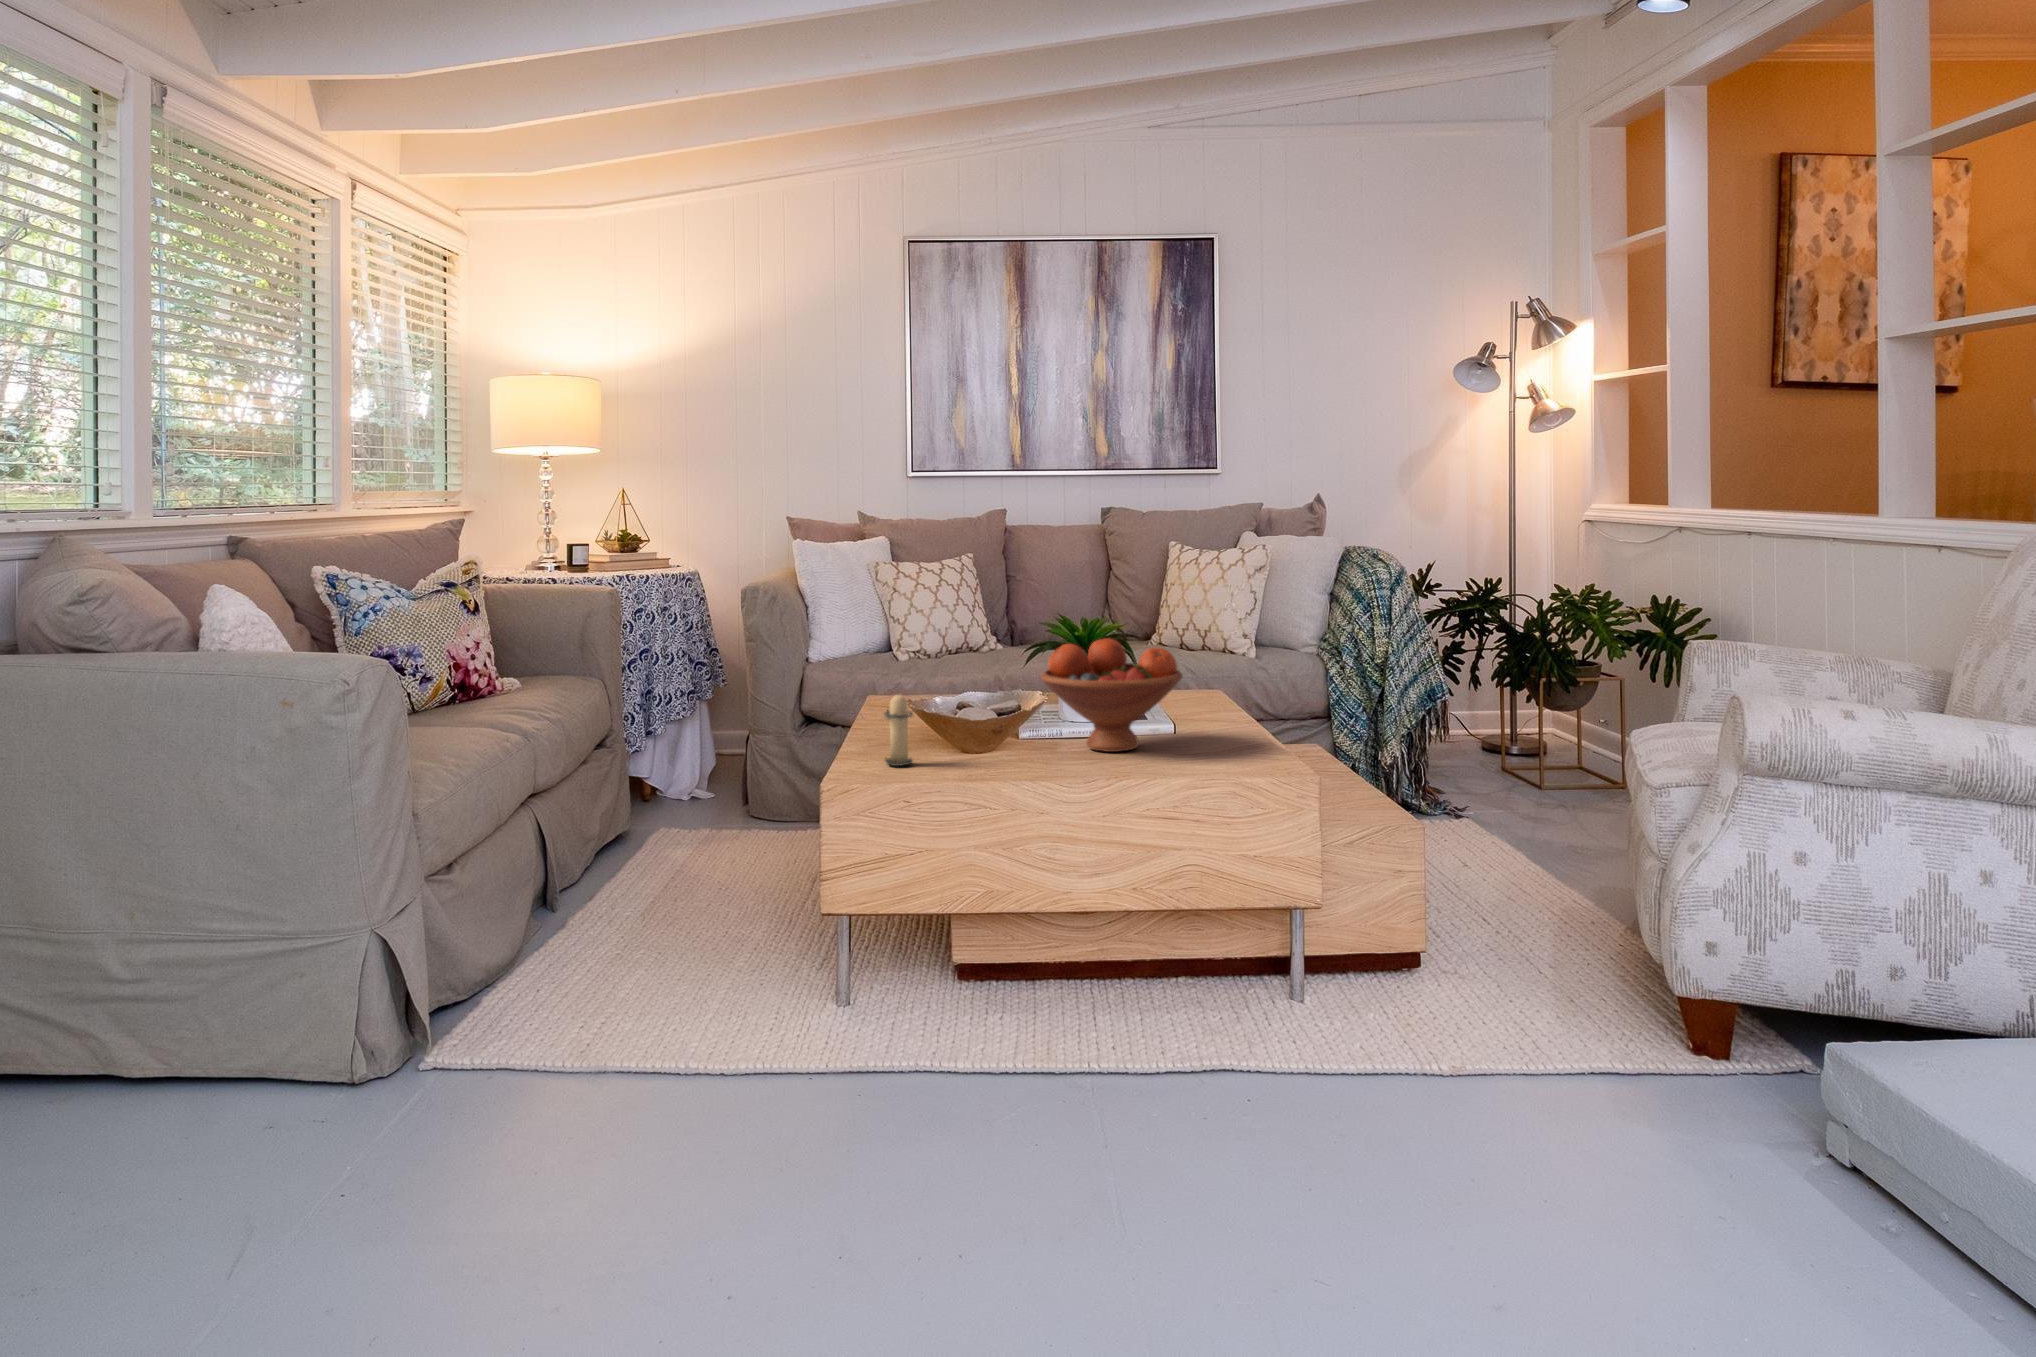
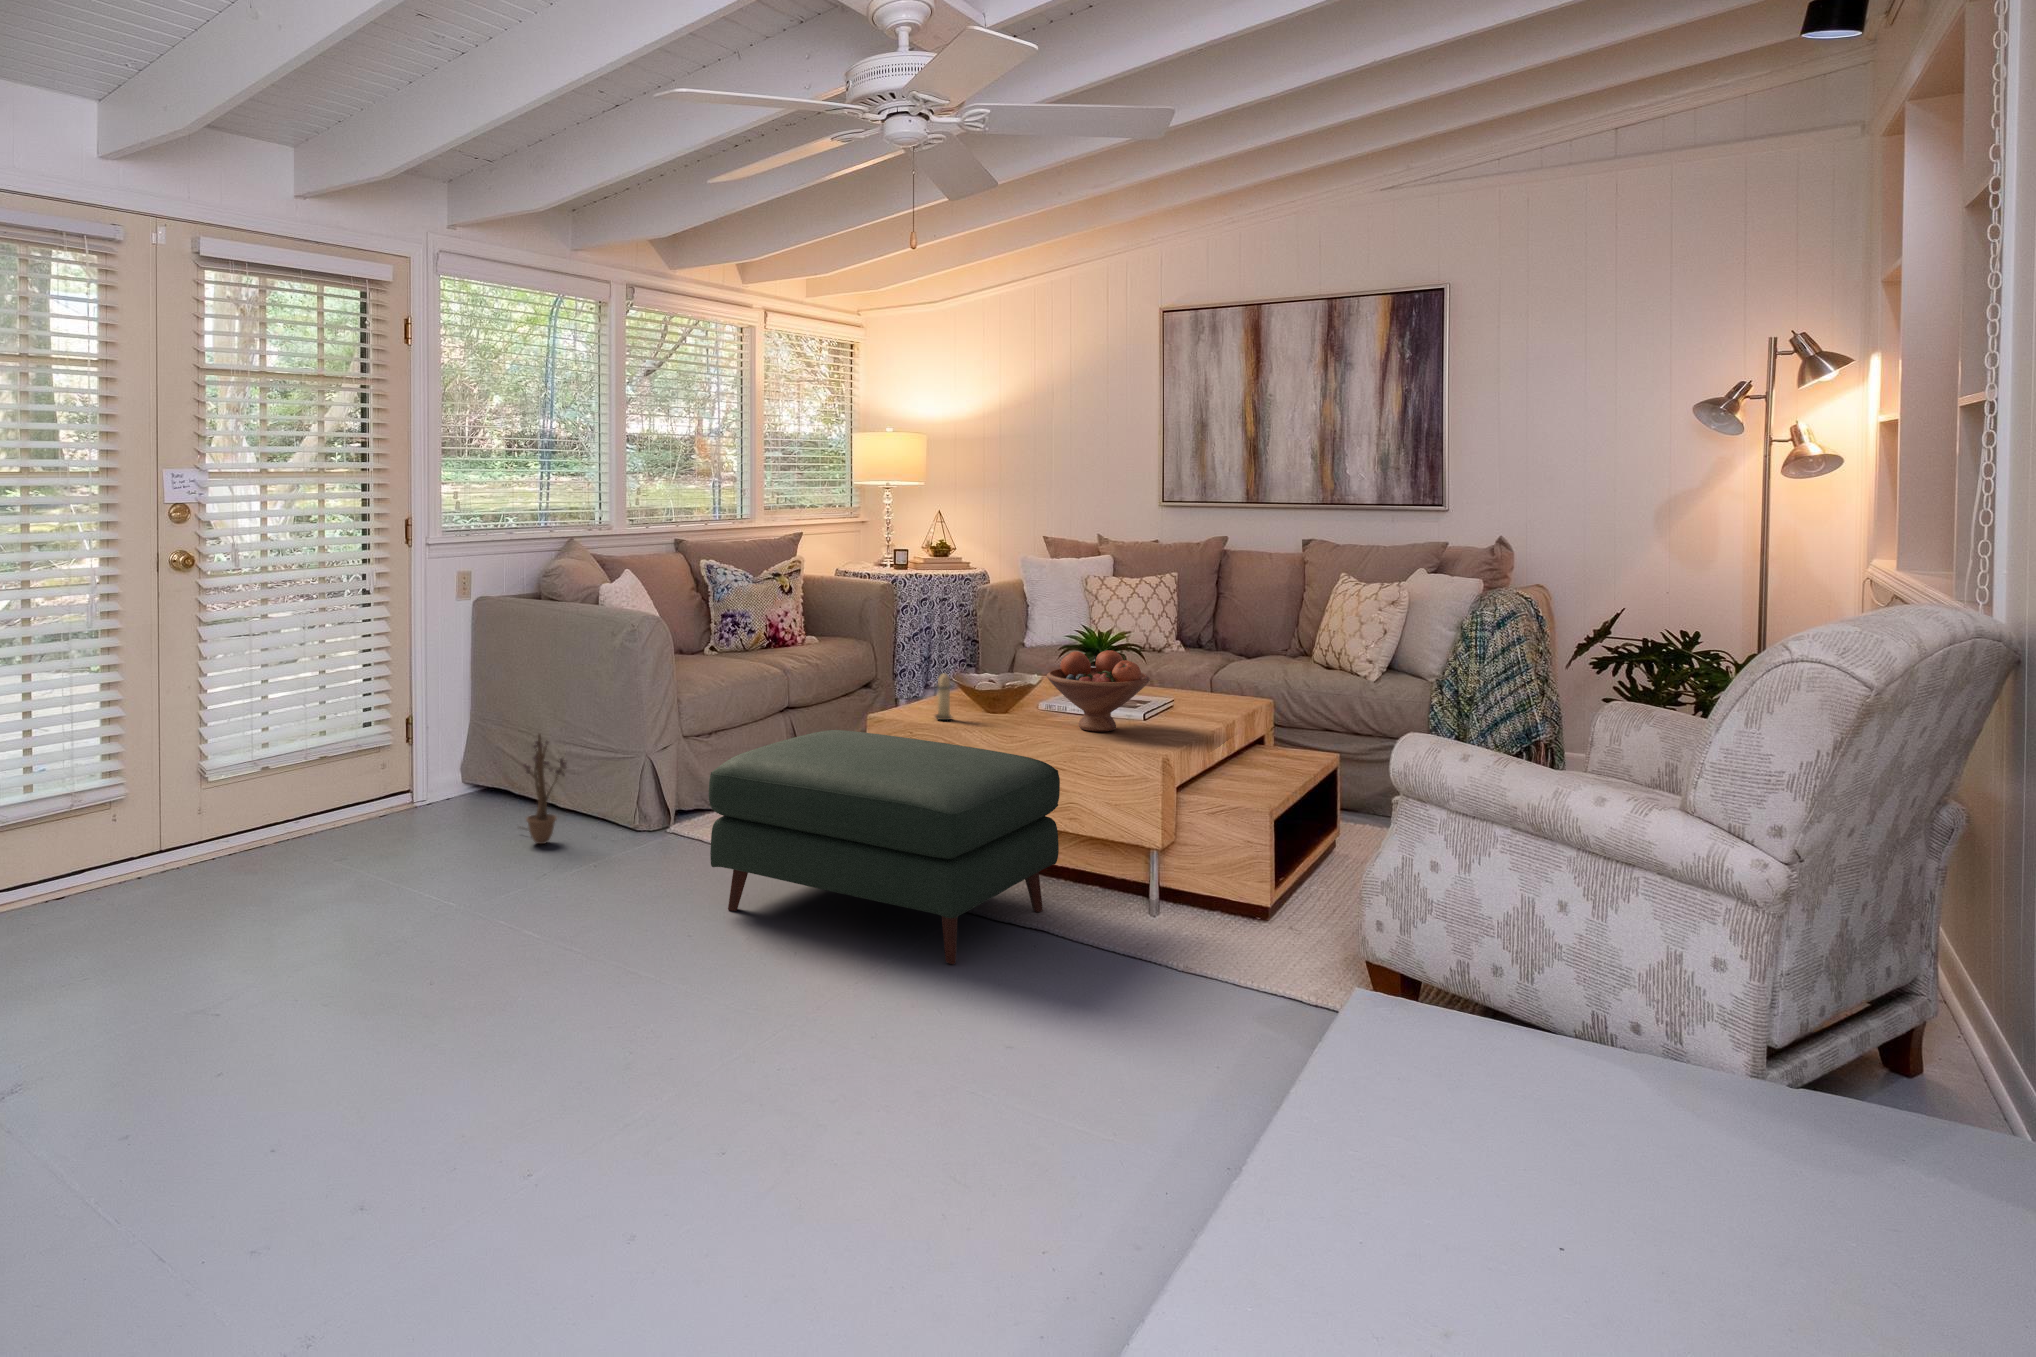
ottoman: none [634,799,1175,1166] -> present [709,730,1060,964]
decorative plant: none [63,903,206,1129] -> present [519,734,567,844]

